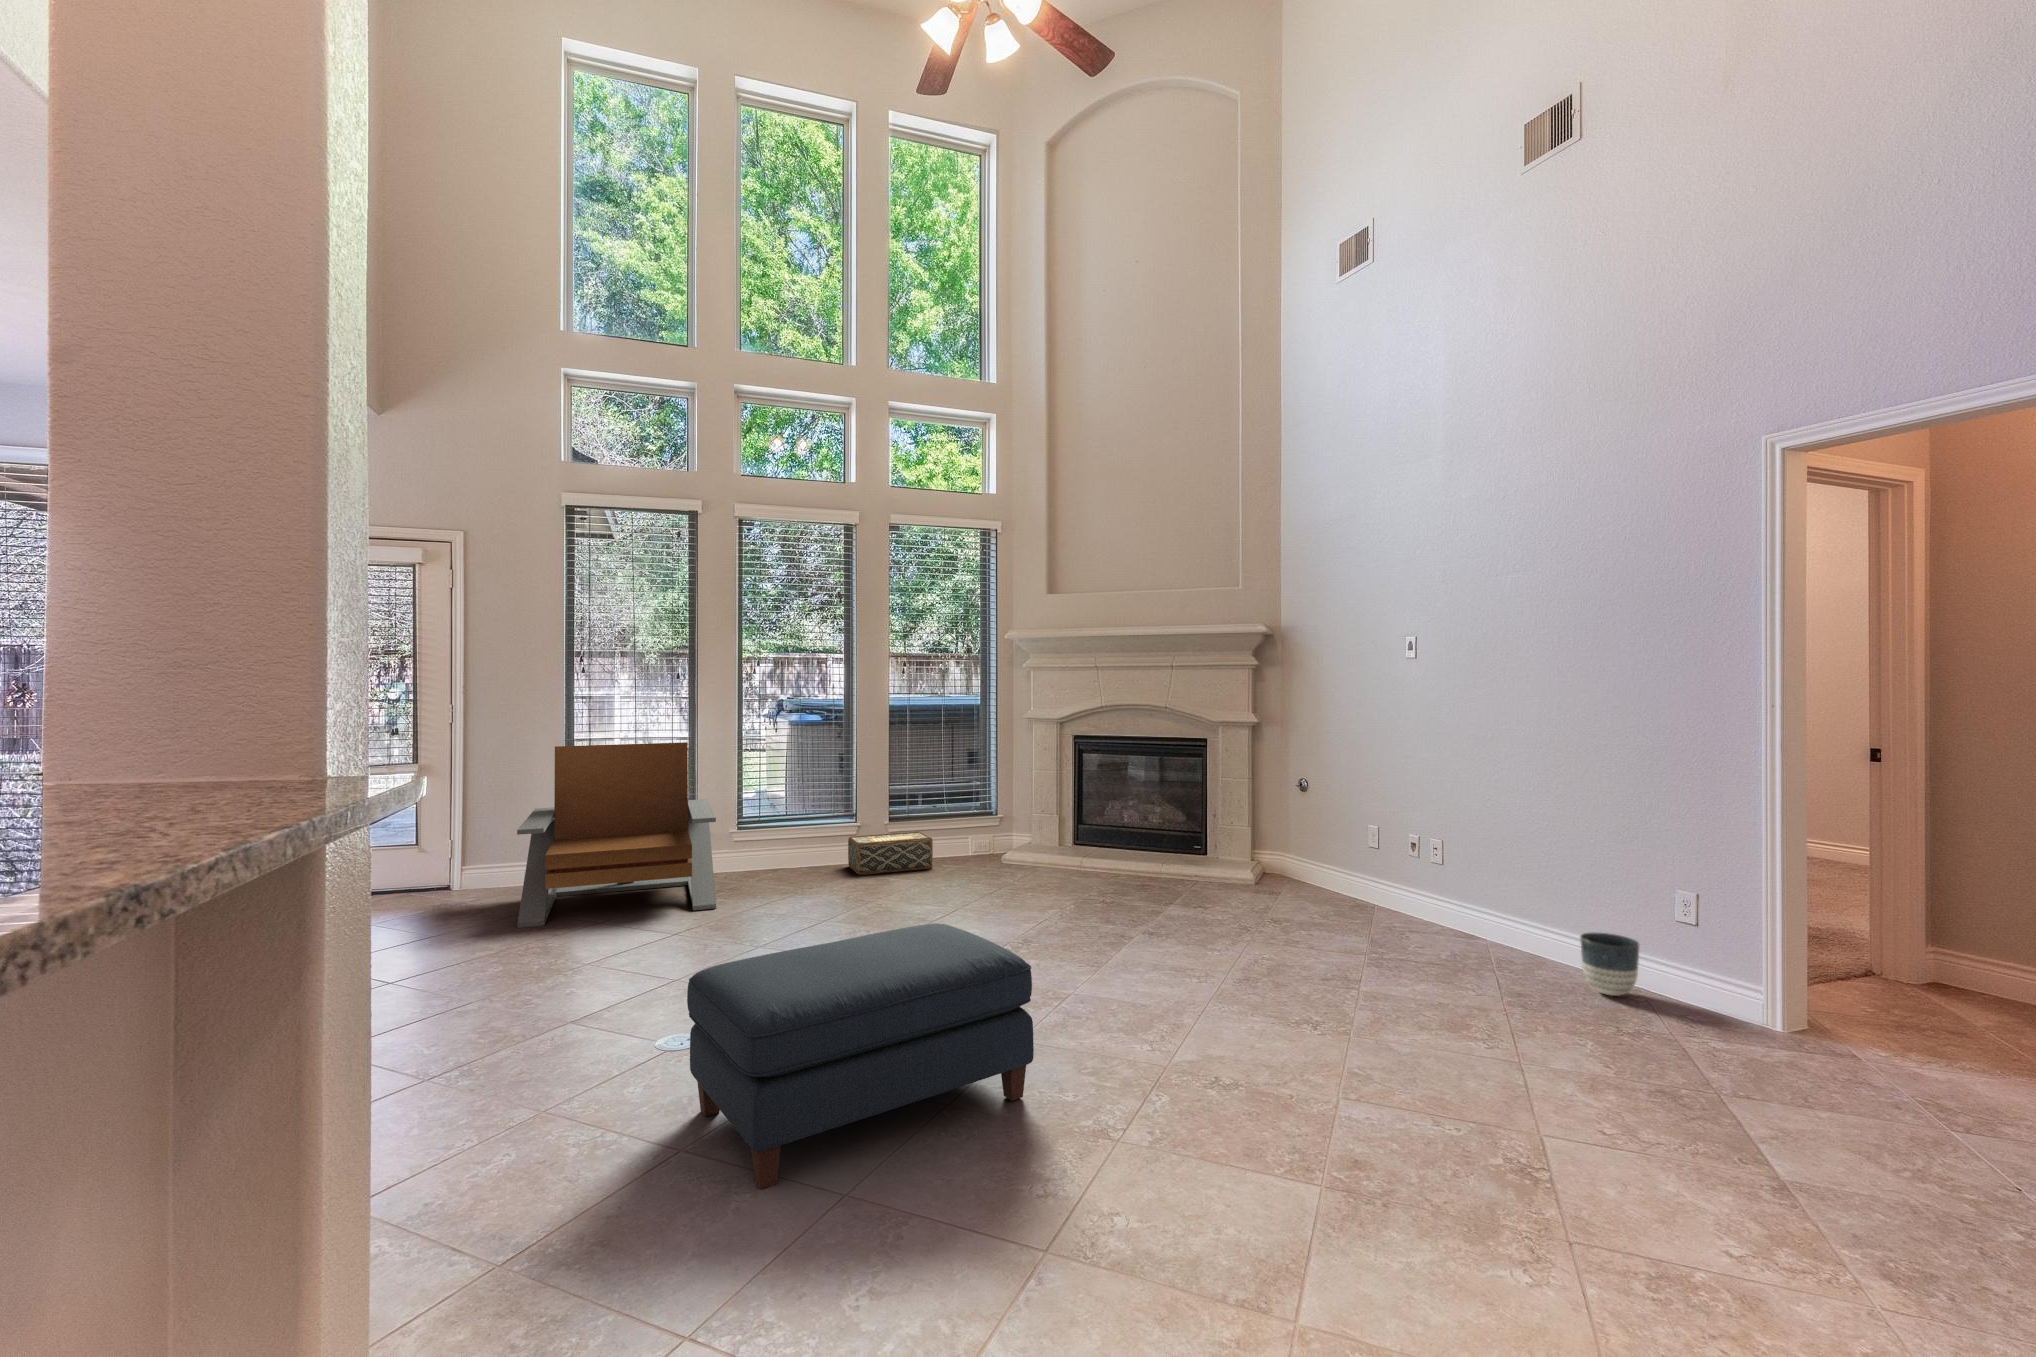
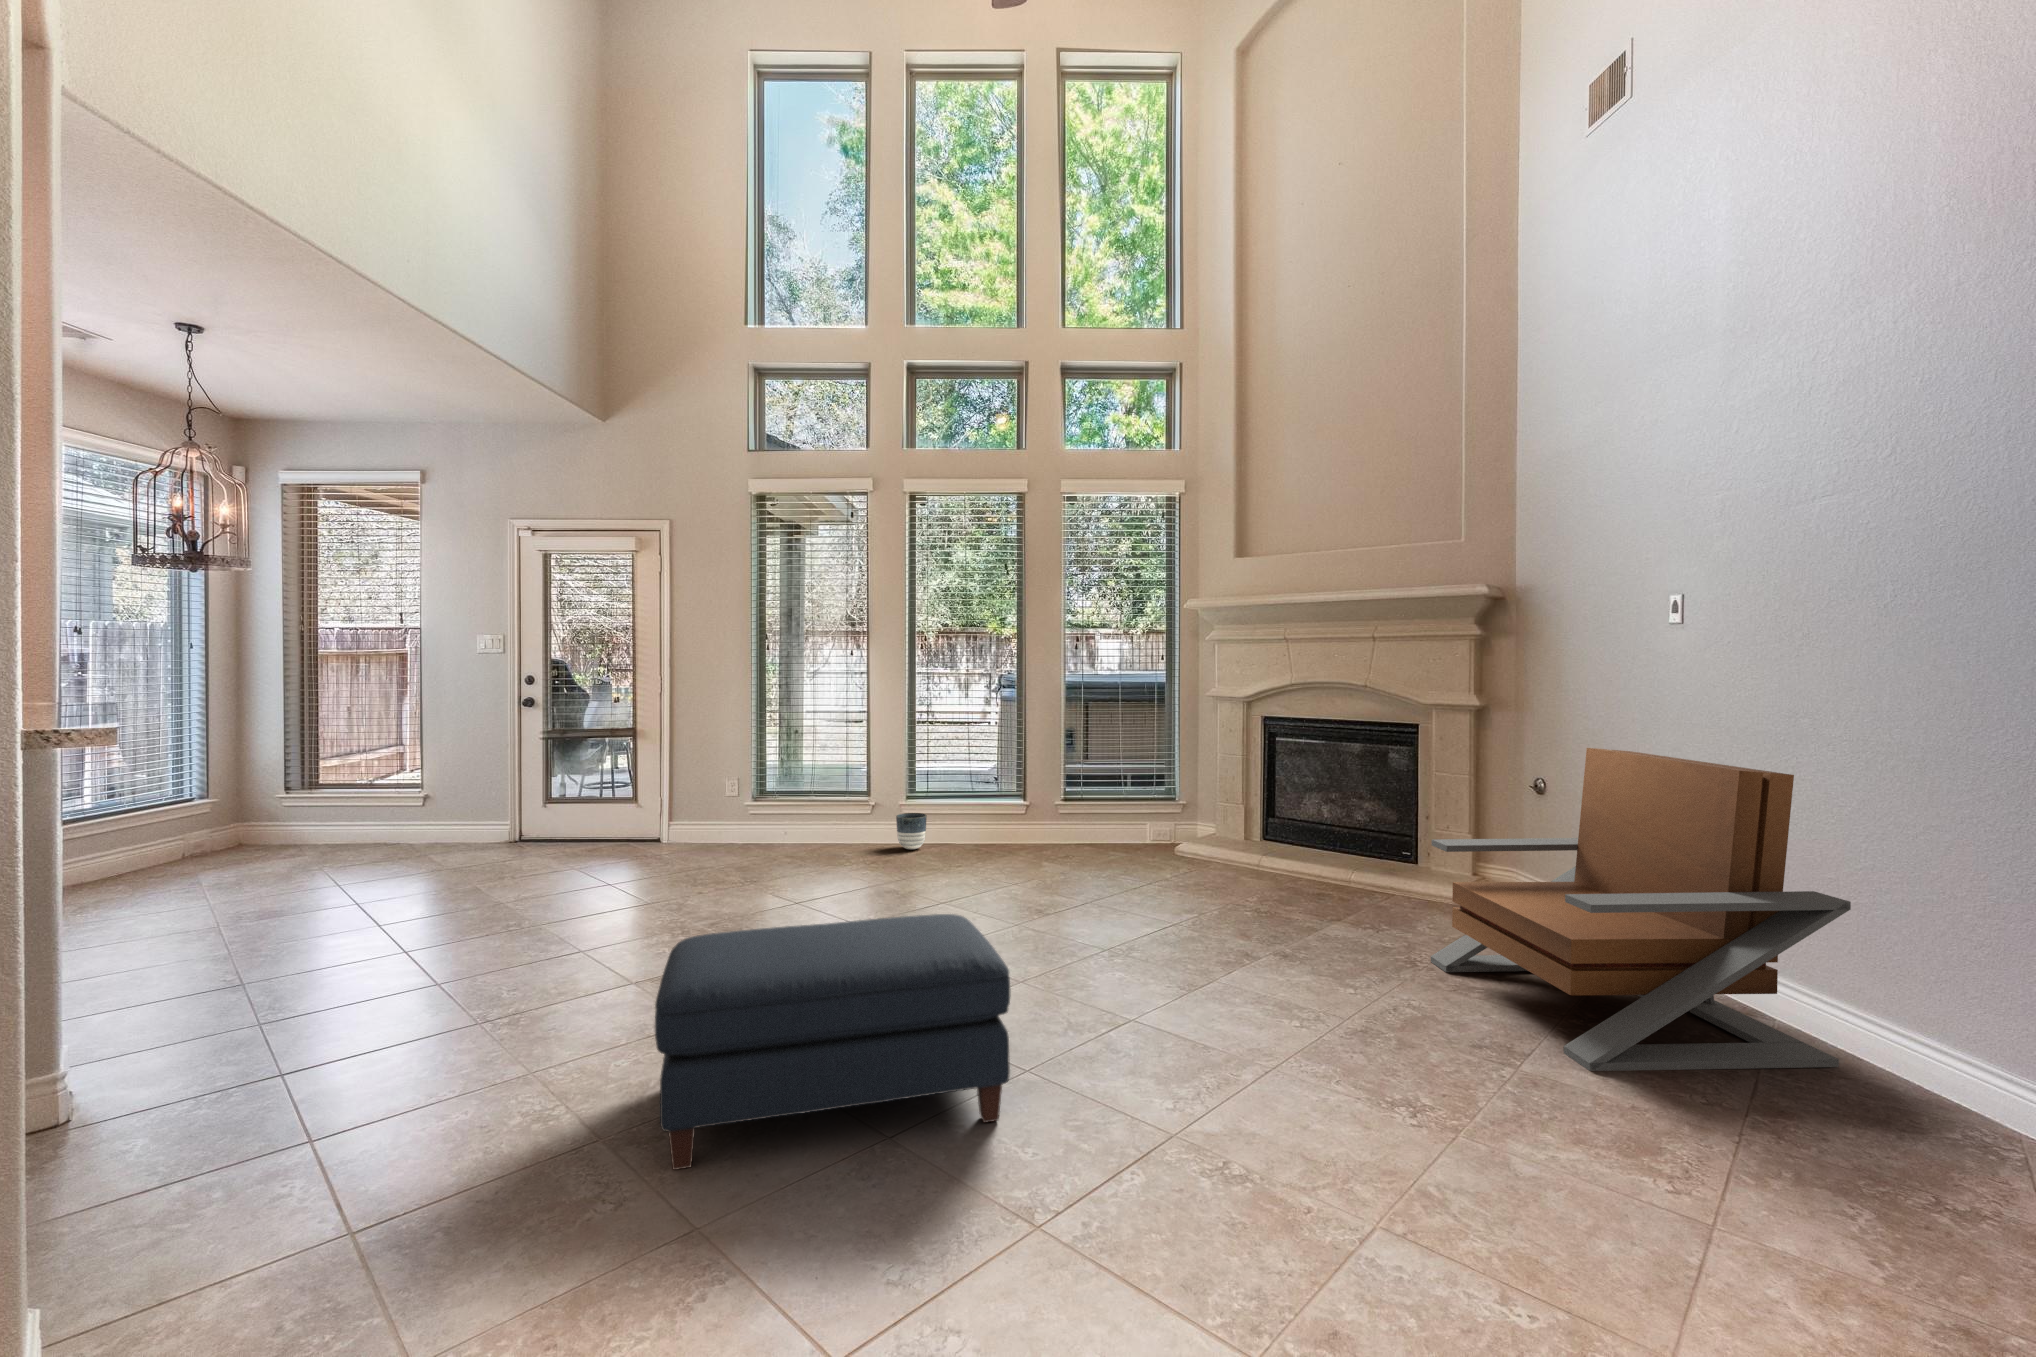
lounge chair: present [517,742,716,928] -> present [1431,748,1851,1071]
woven basket: present [848,831,933,875] -> none [1016,816,1099,857]
planter: present [1580,932,1640,996] -> present [896,813,927,849]

